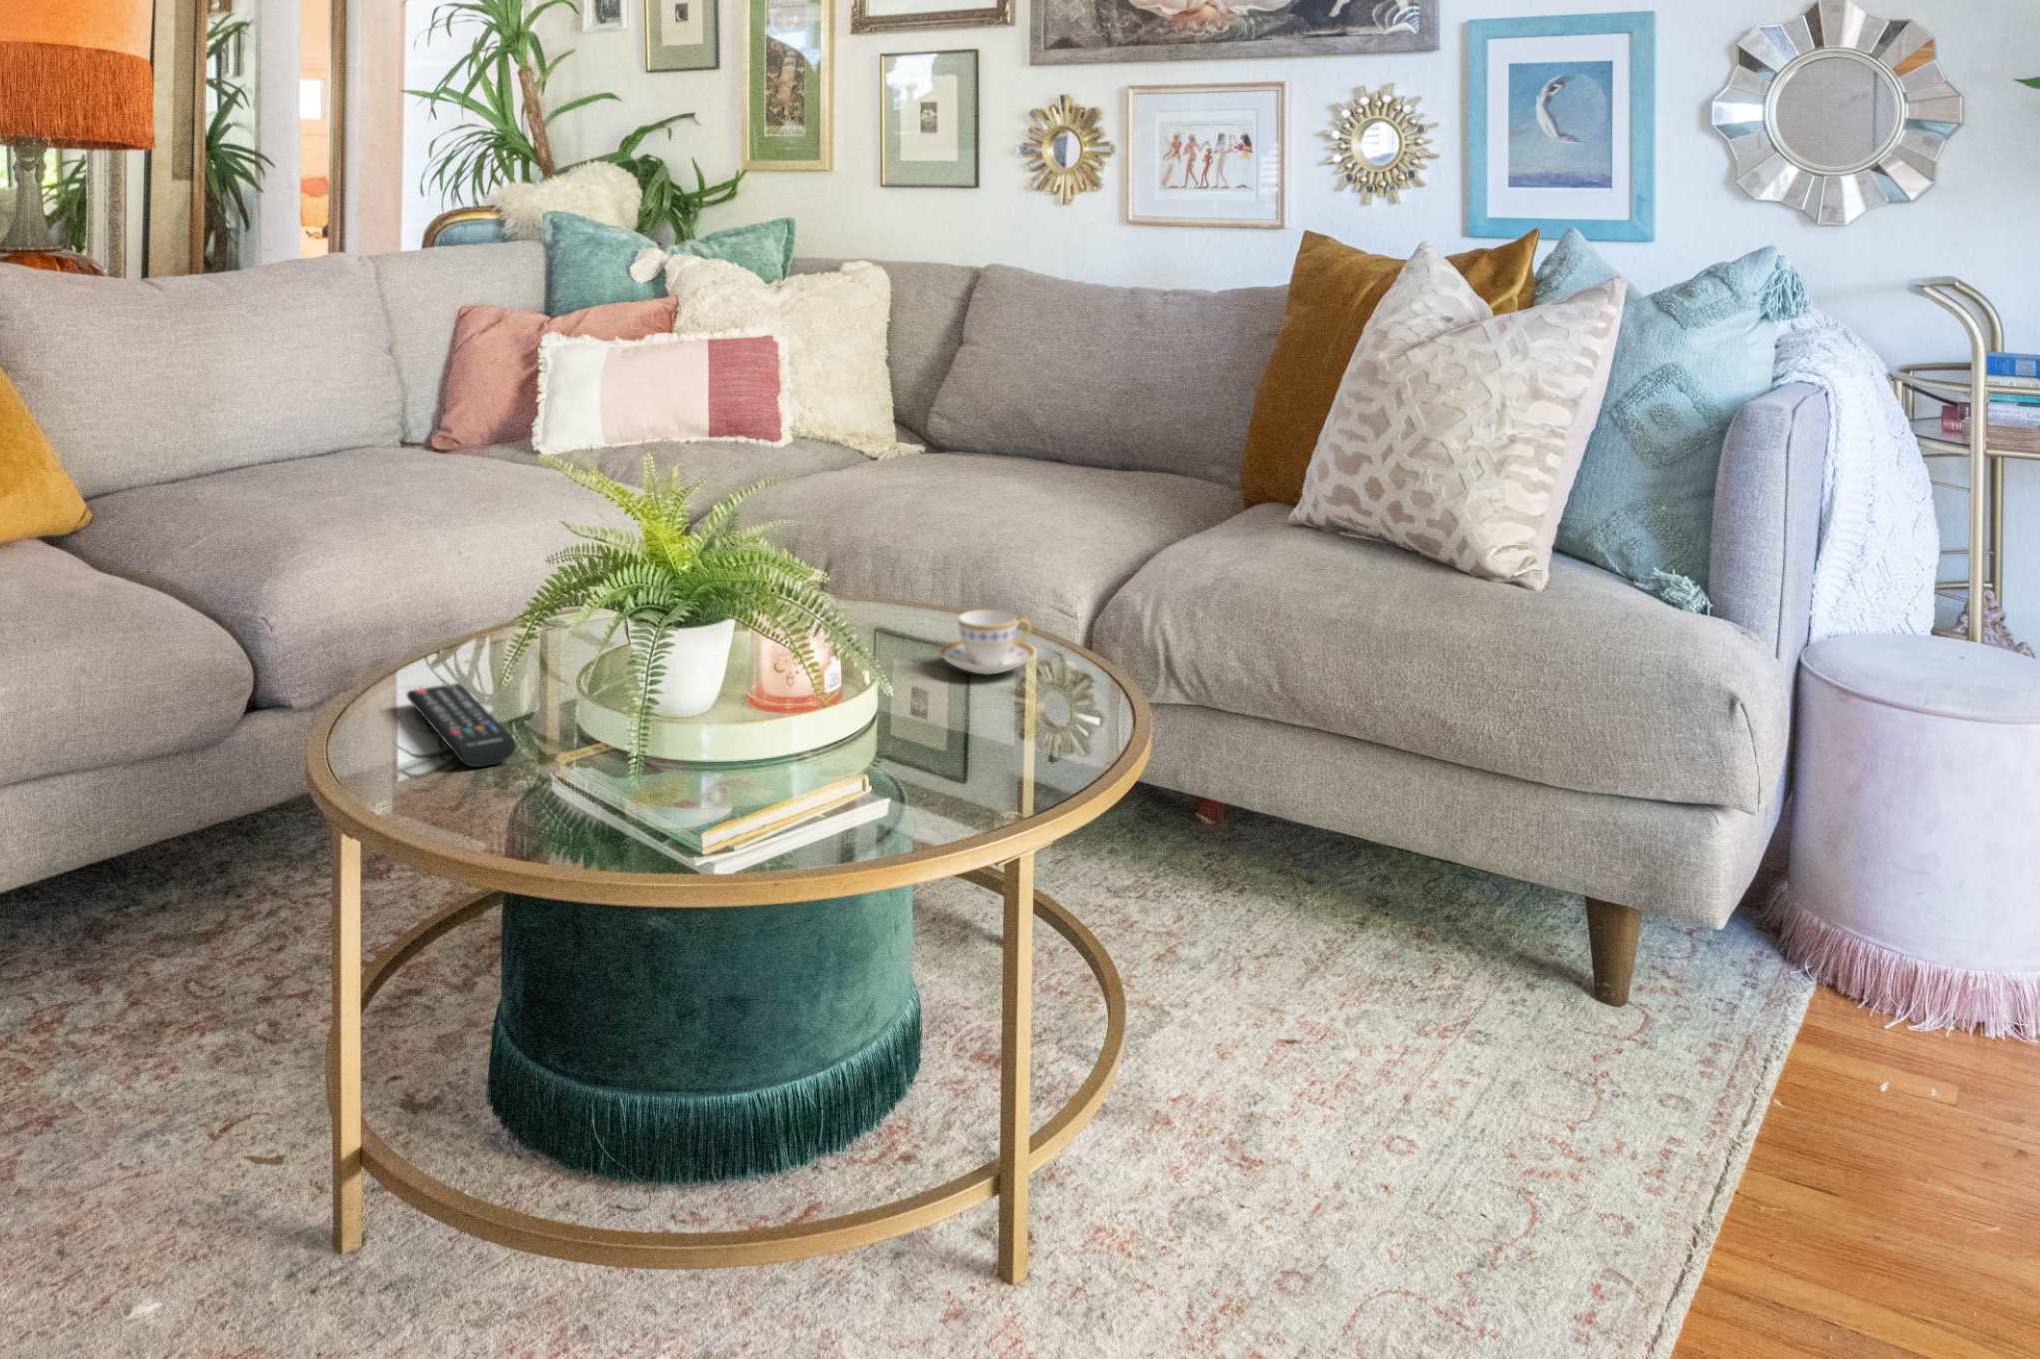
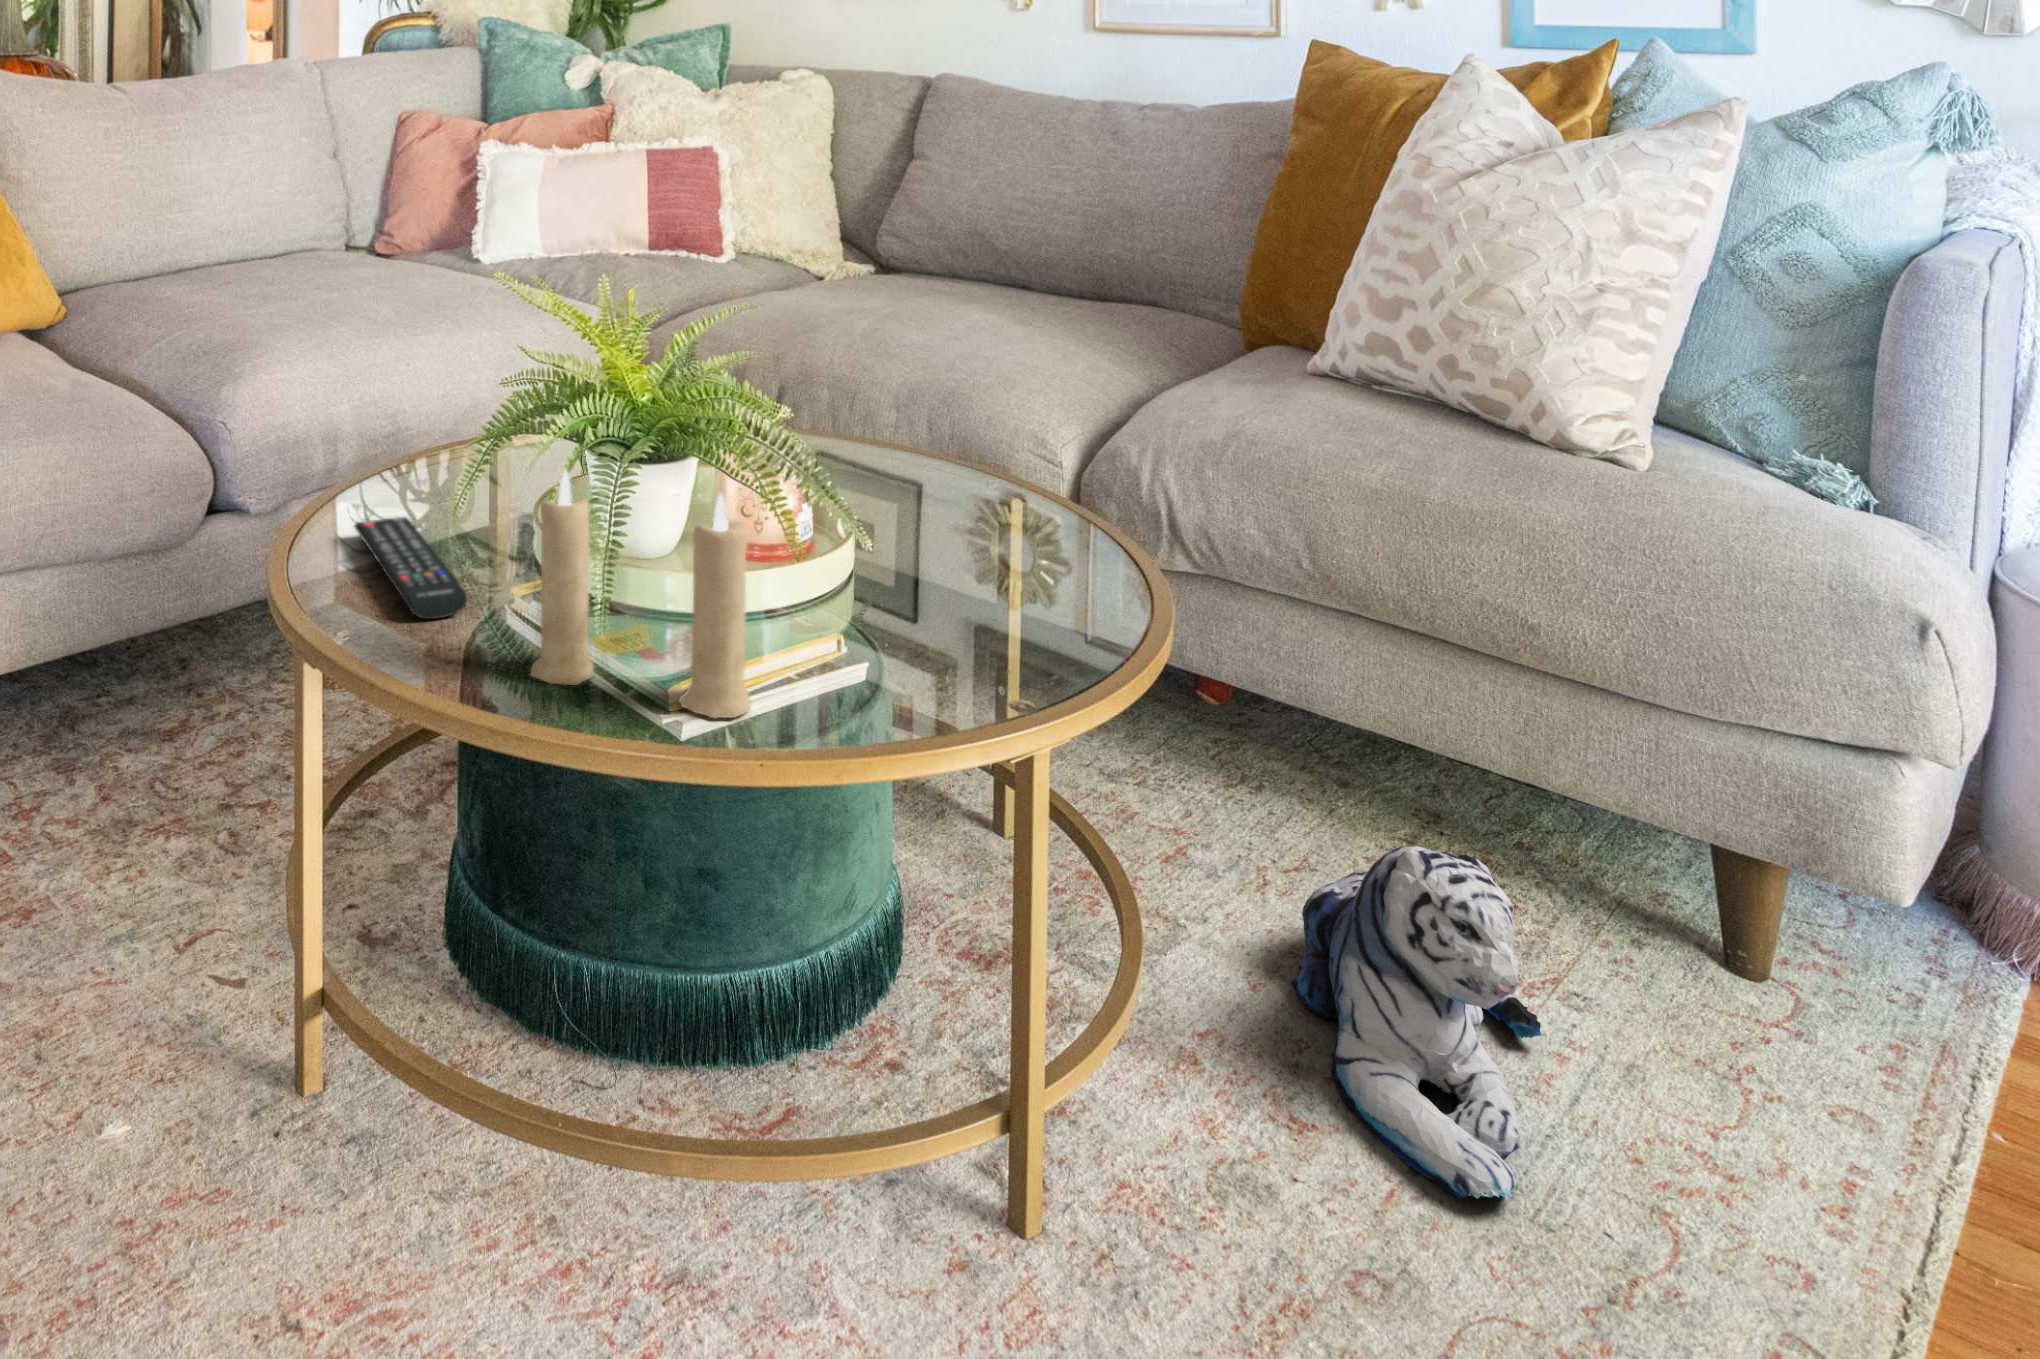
candle: none [572,600,771,822] -> present [530,470,750,718]
teacup: present [939,610,1035,675] -> none [915,468,1028,542]
plush toy: none [1258,907,1453,1196] -> present [1291,846,1542,1199]

